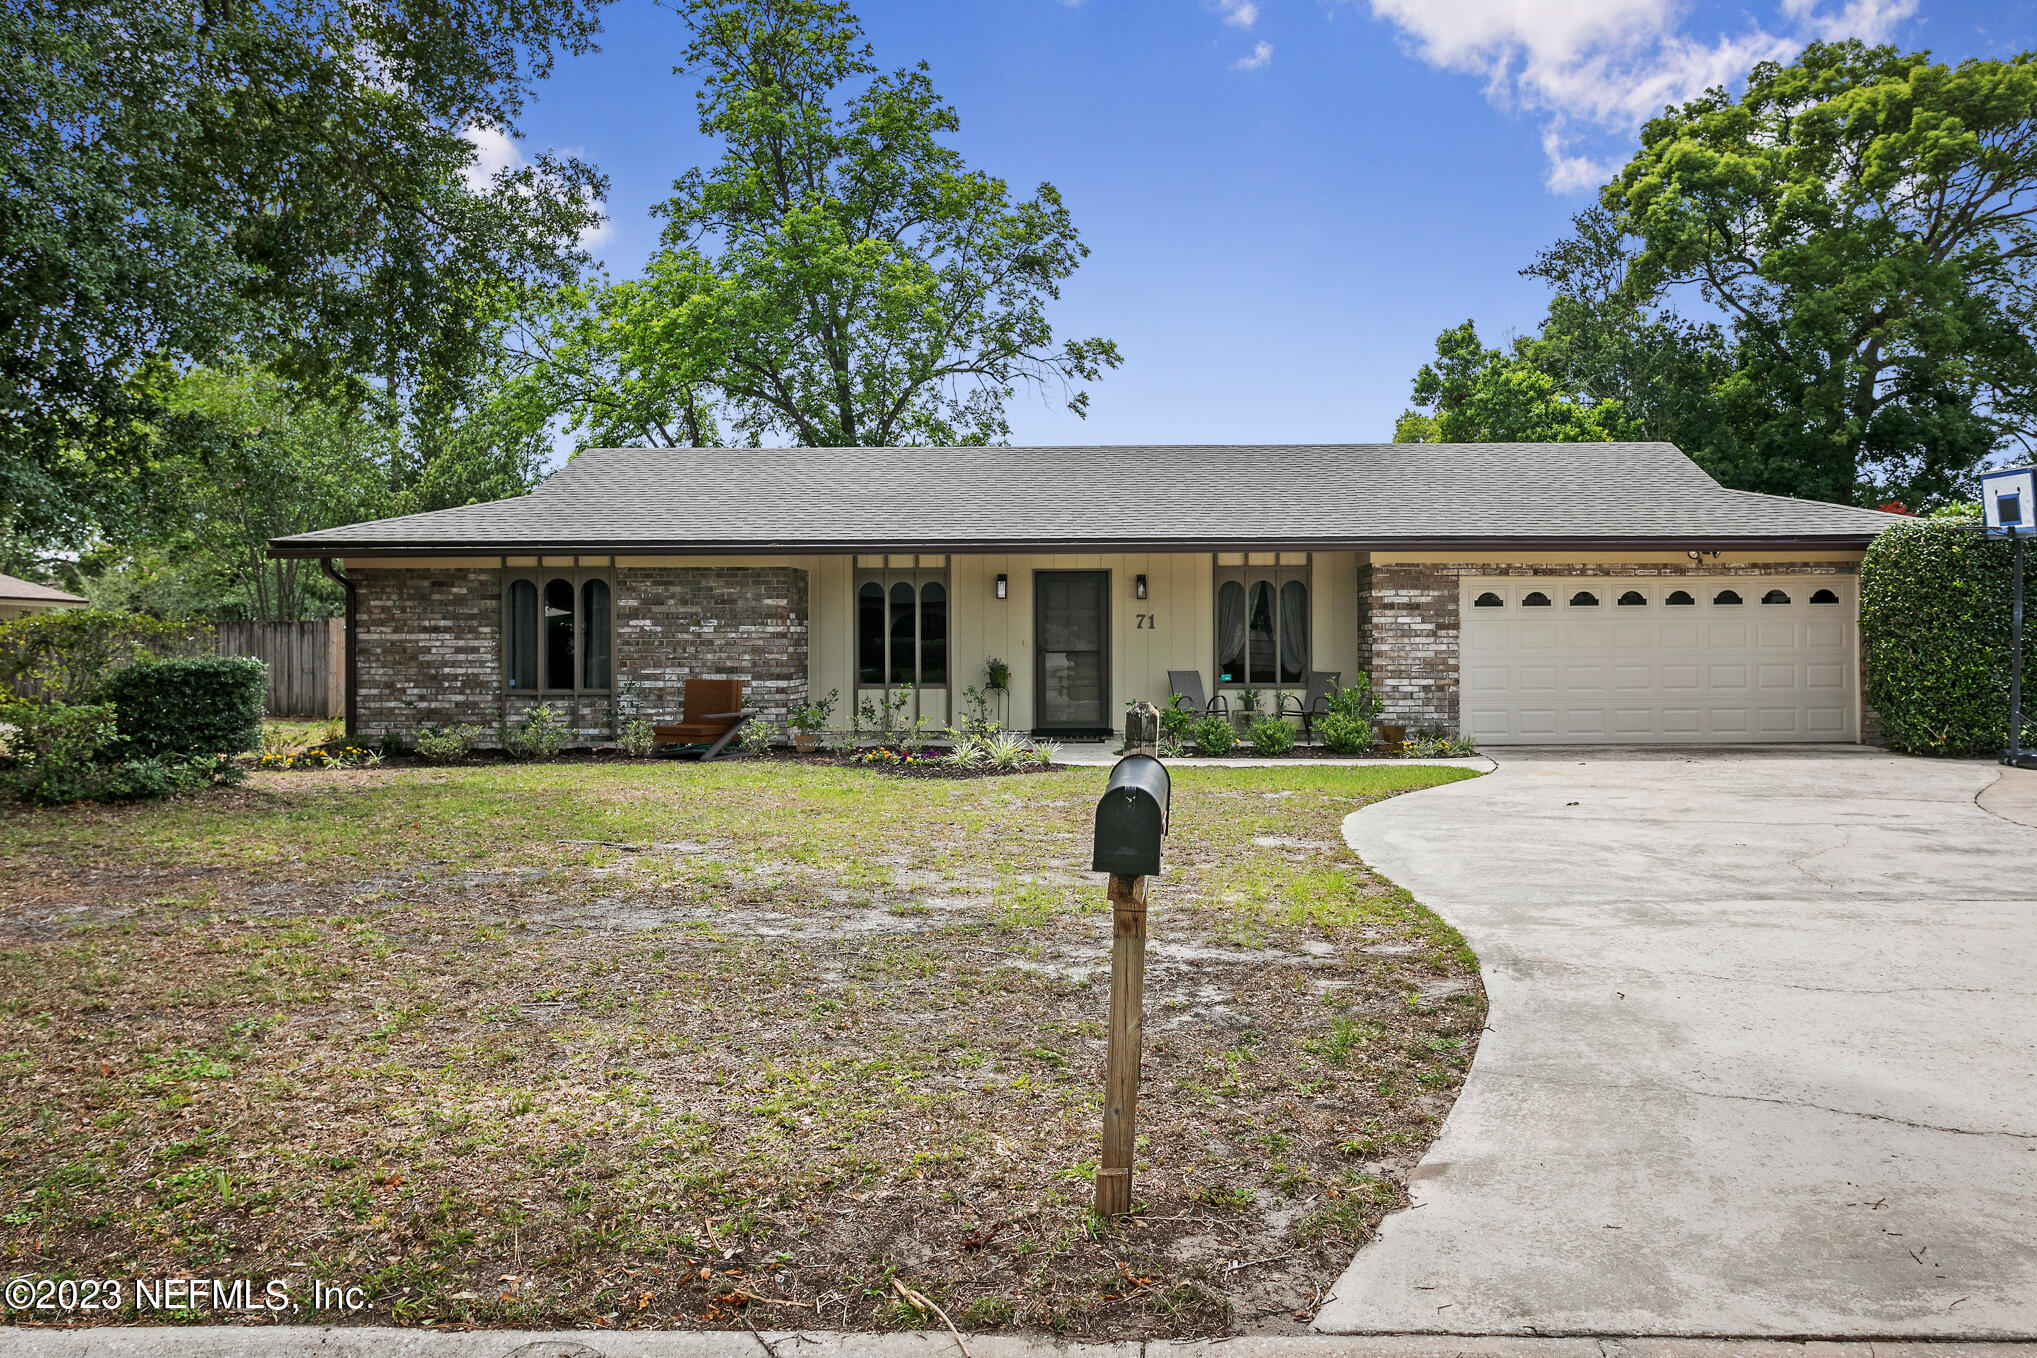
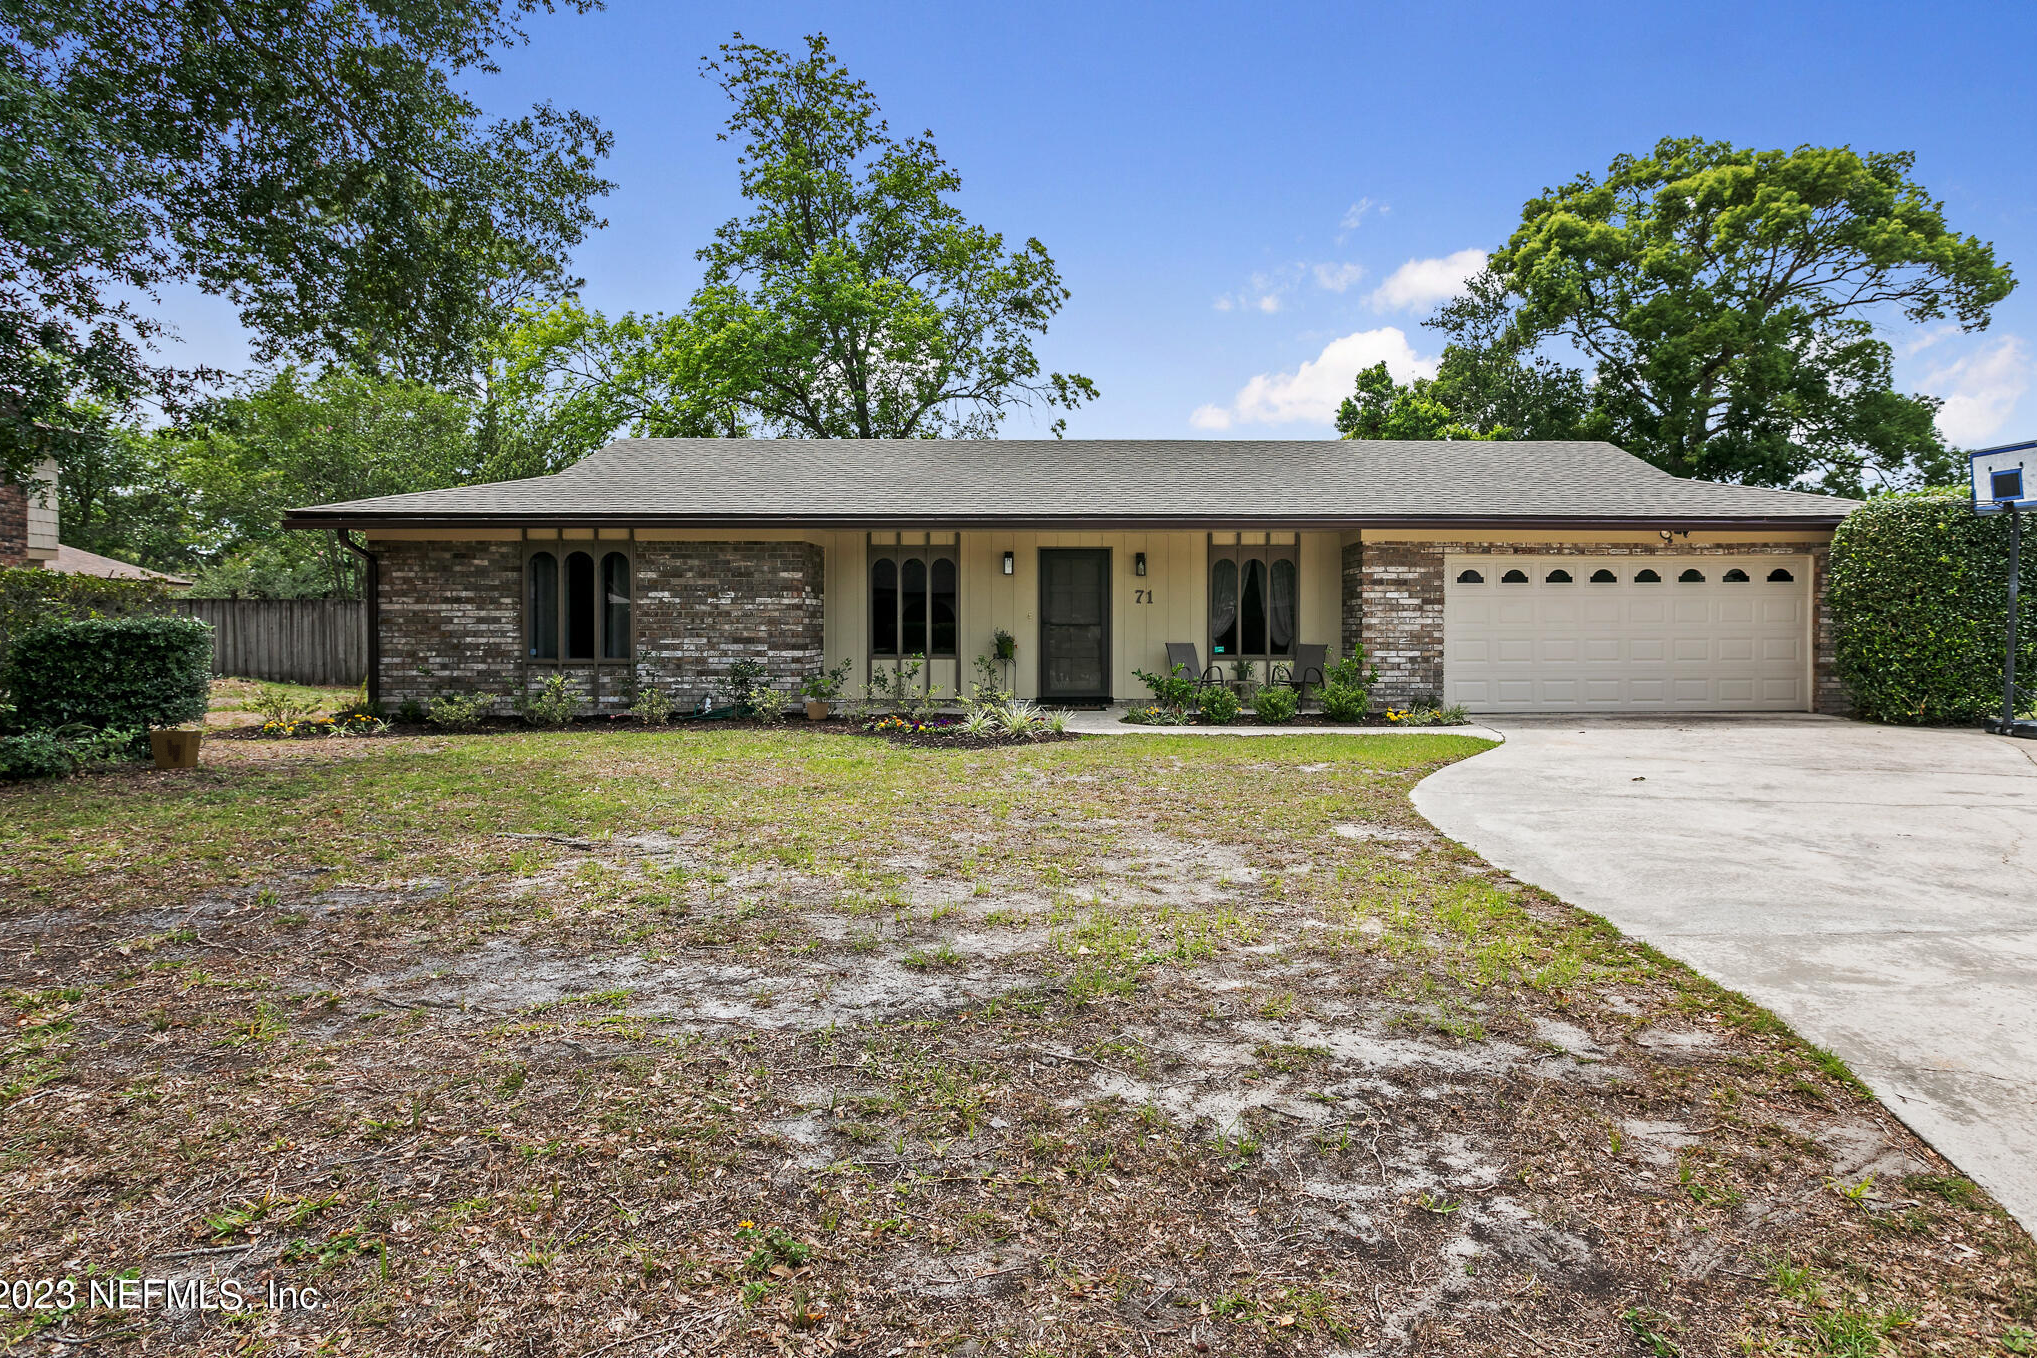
lounge chair: present [643,679,755,761] -> none [658,648,767,729]
bucket: present [1378,724,1407,750] -> present [150,730,206,768]

